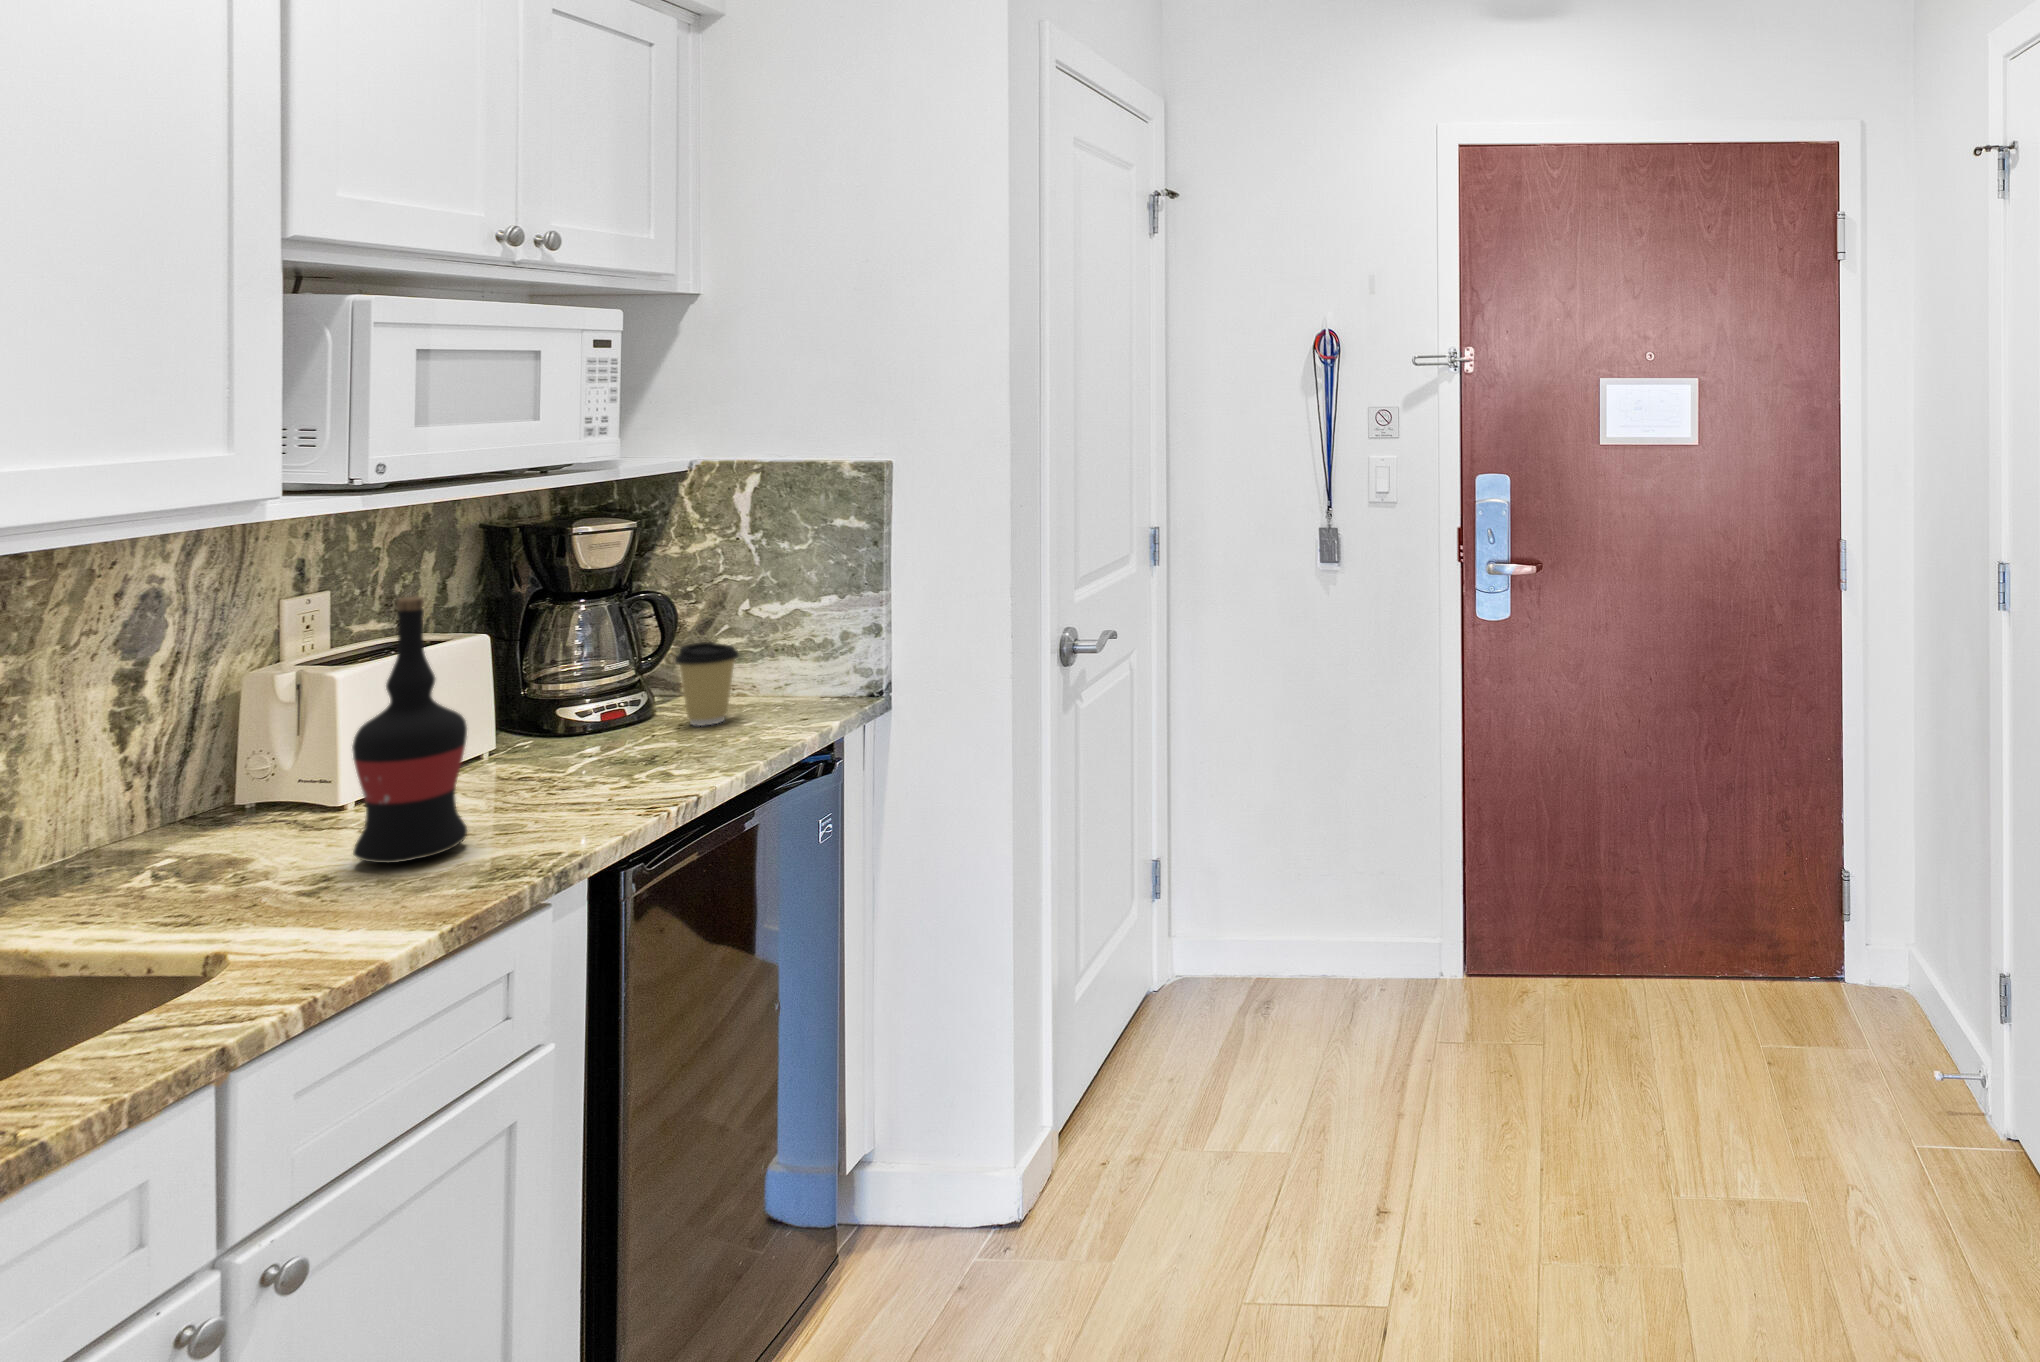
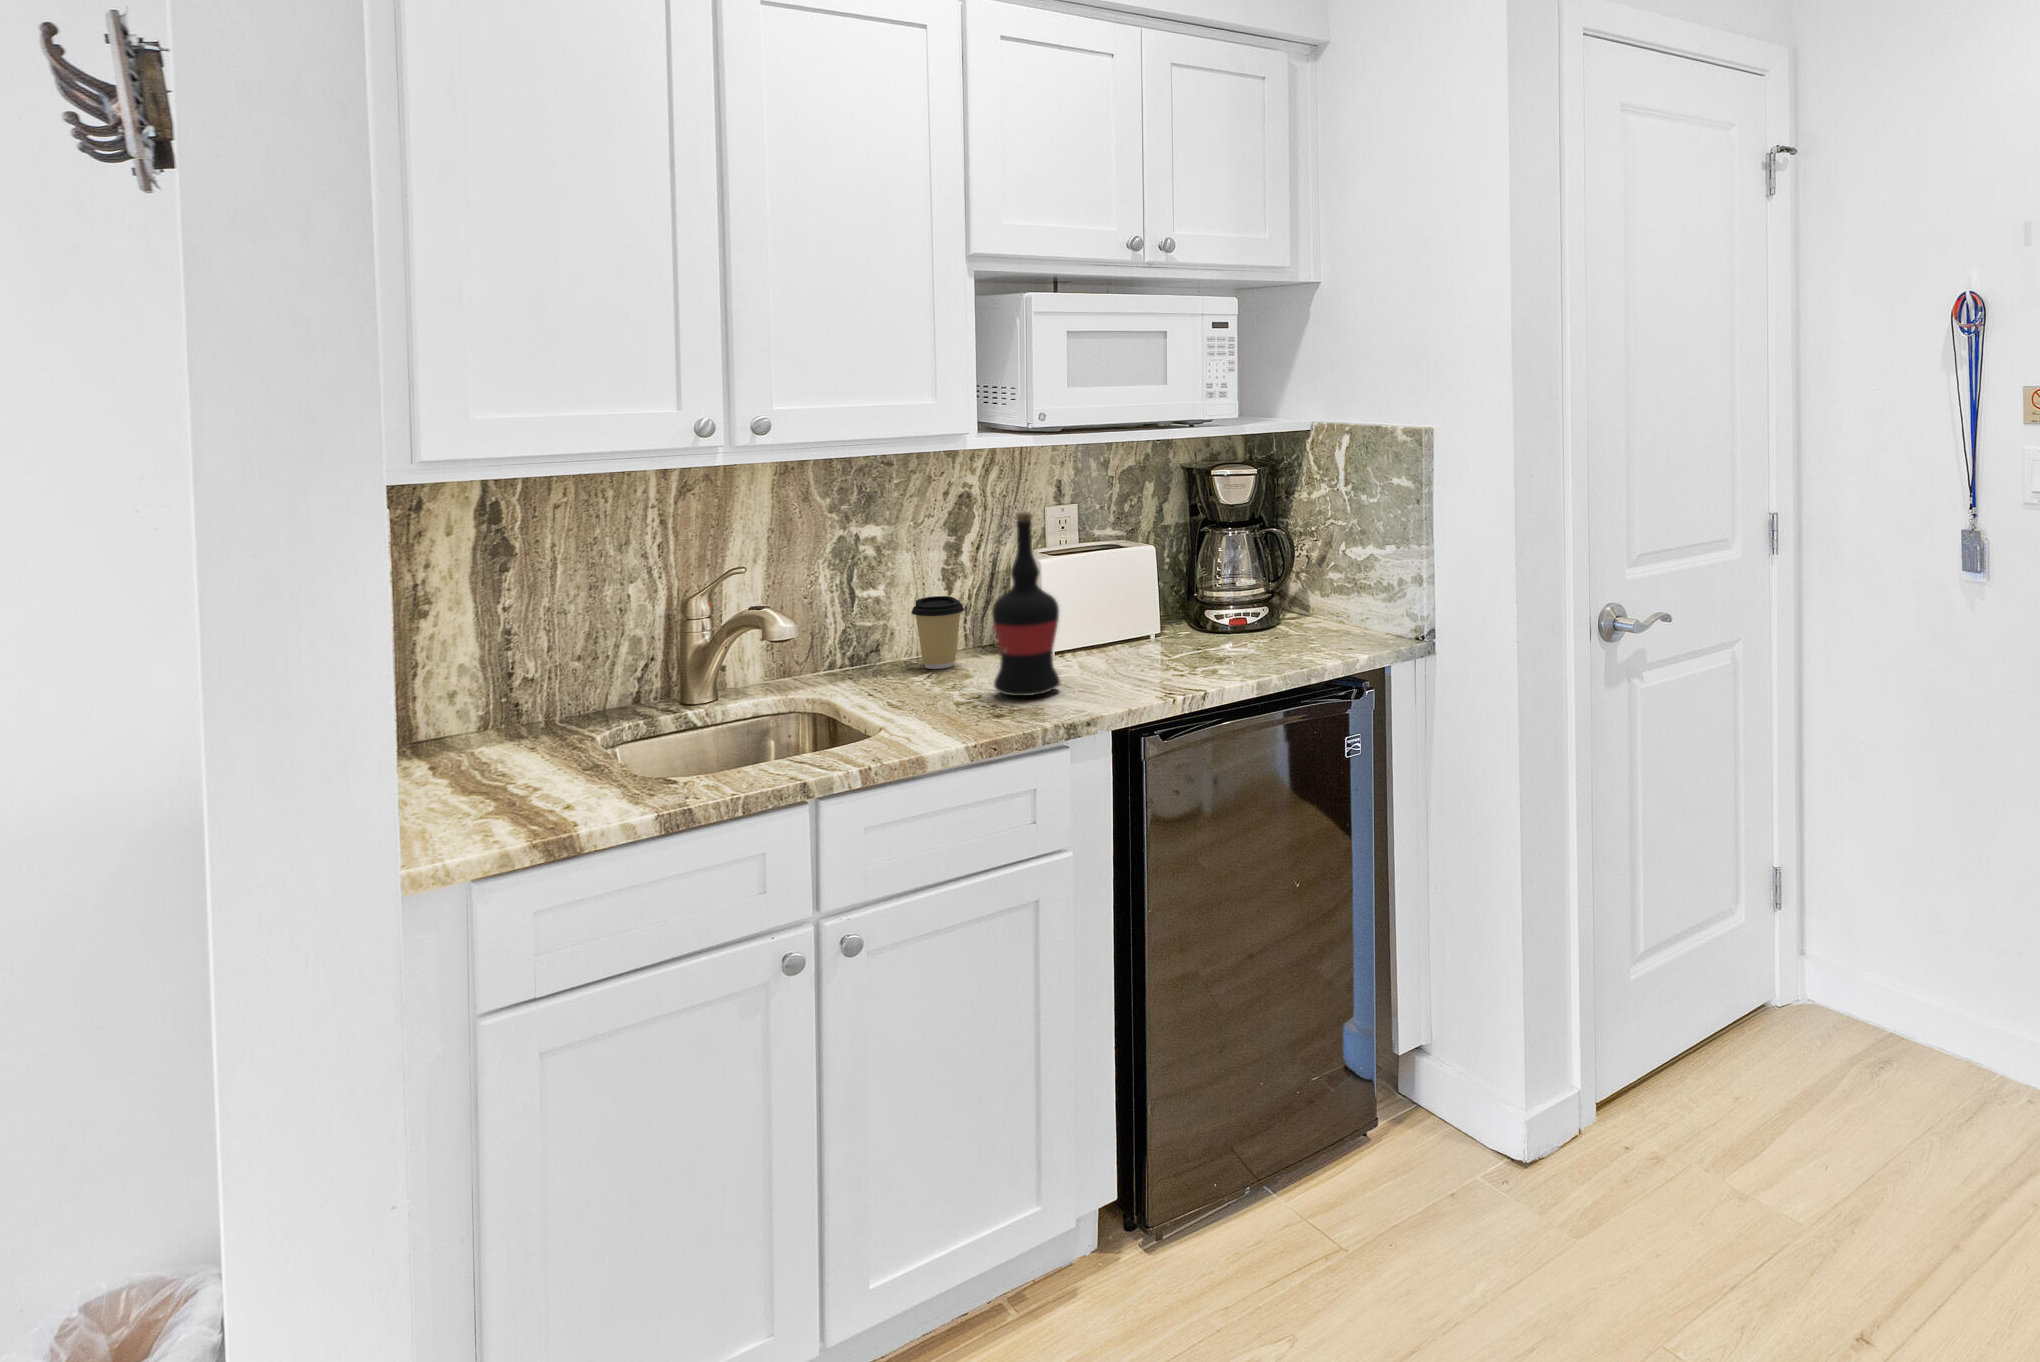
coffee cup: present [675,642,739,726] -> present [911,596,964,669]

